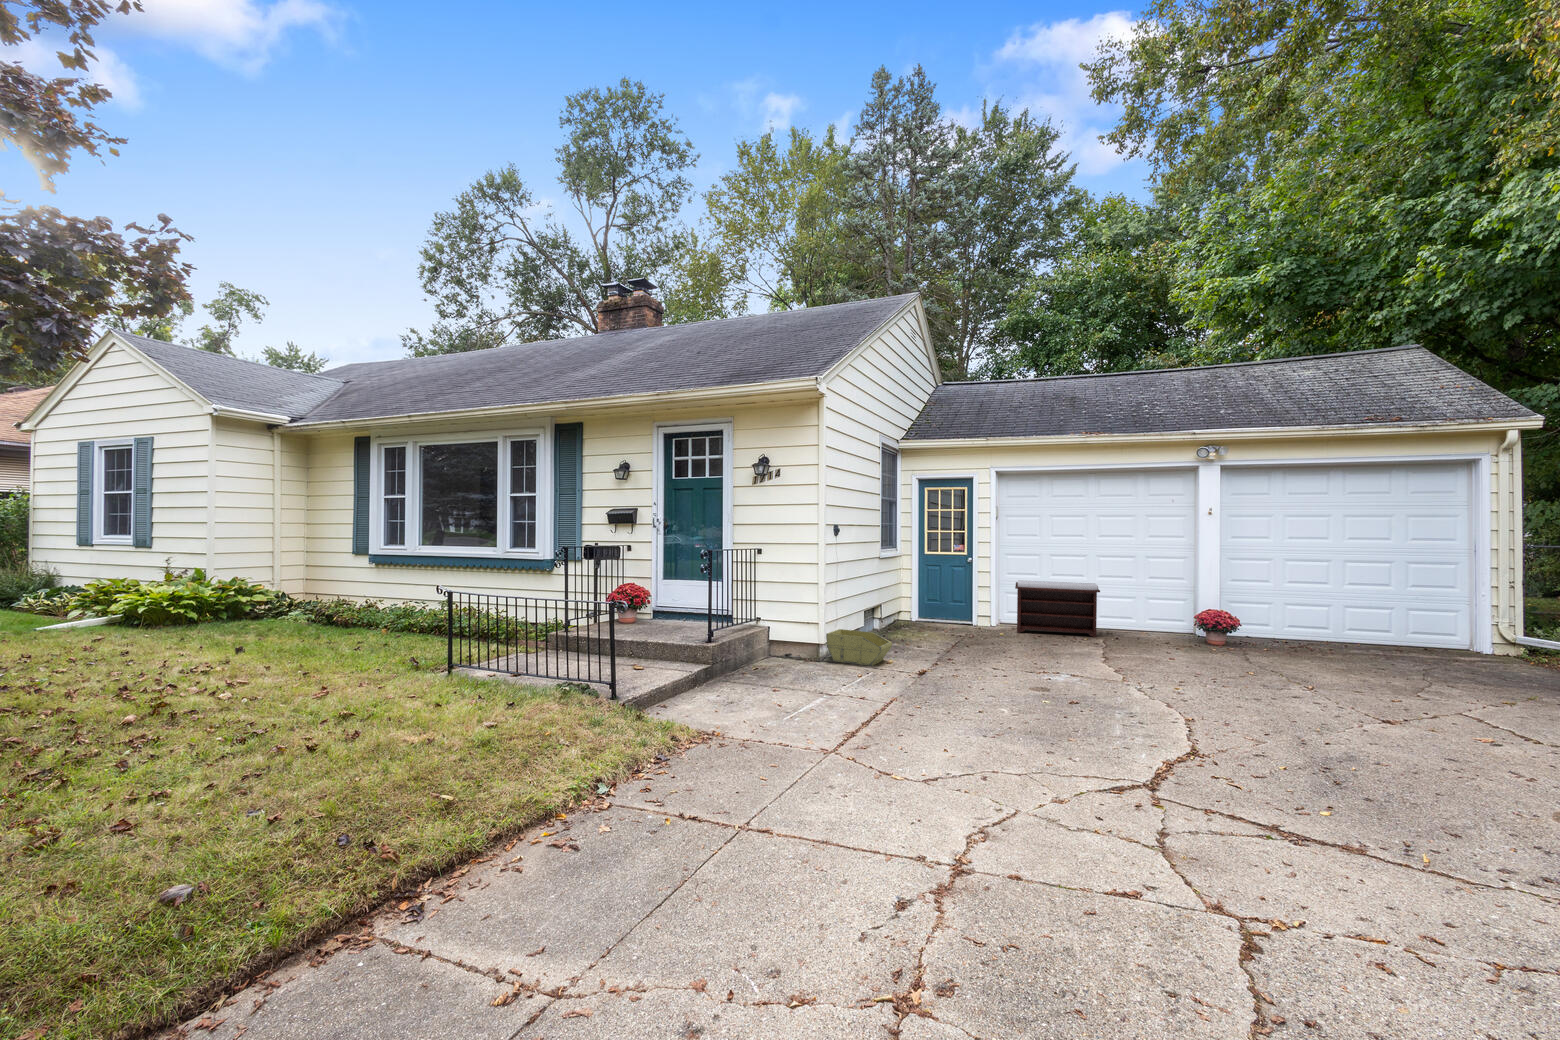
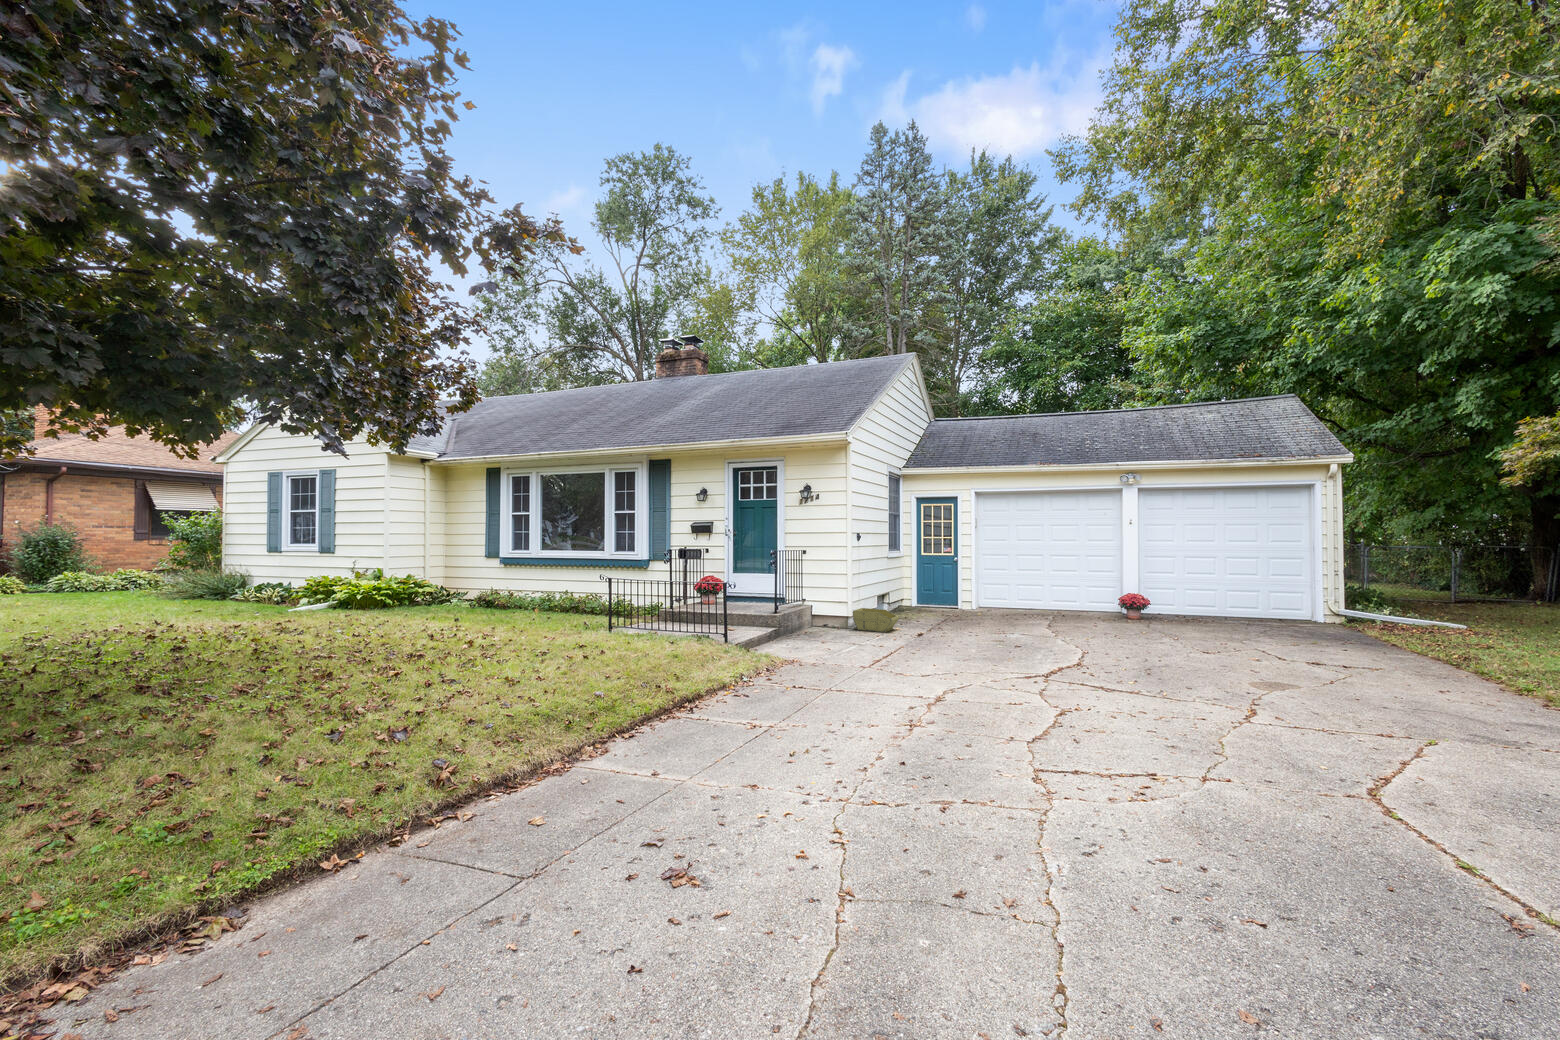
bench: present [1015,580,1100,637] -> none [990,573,1052,614]

